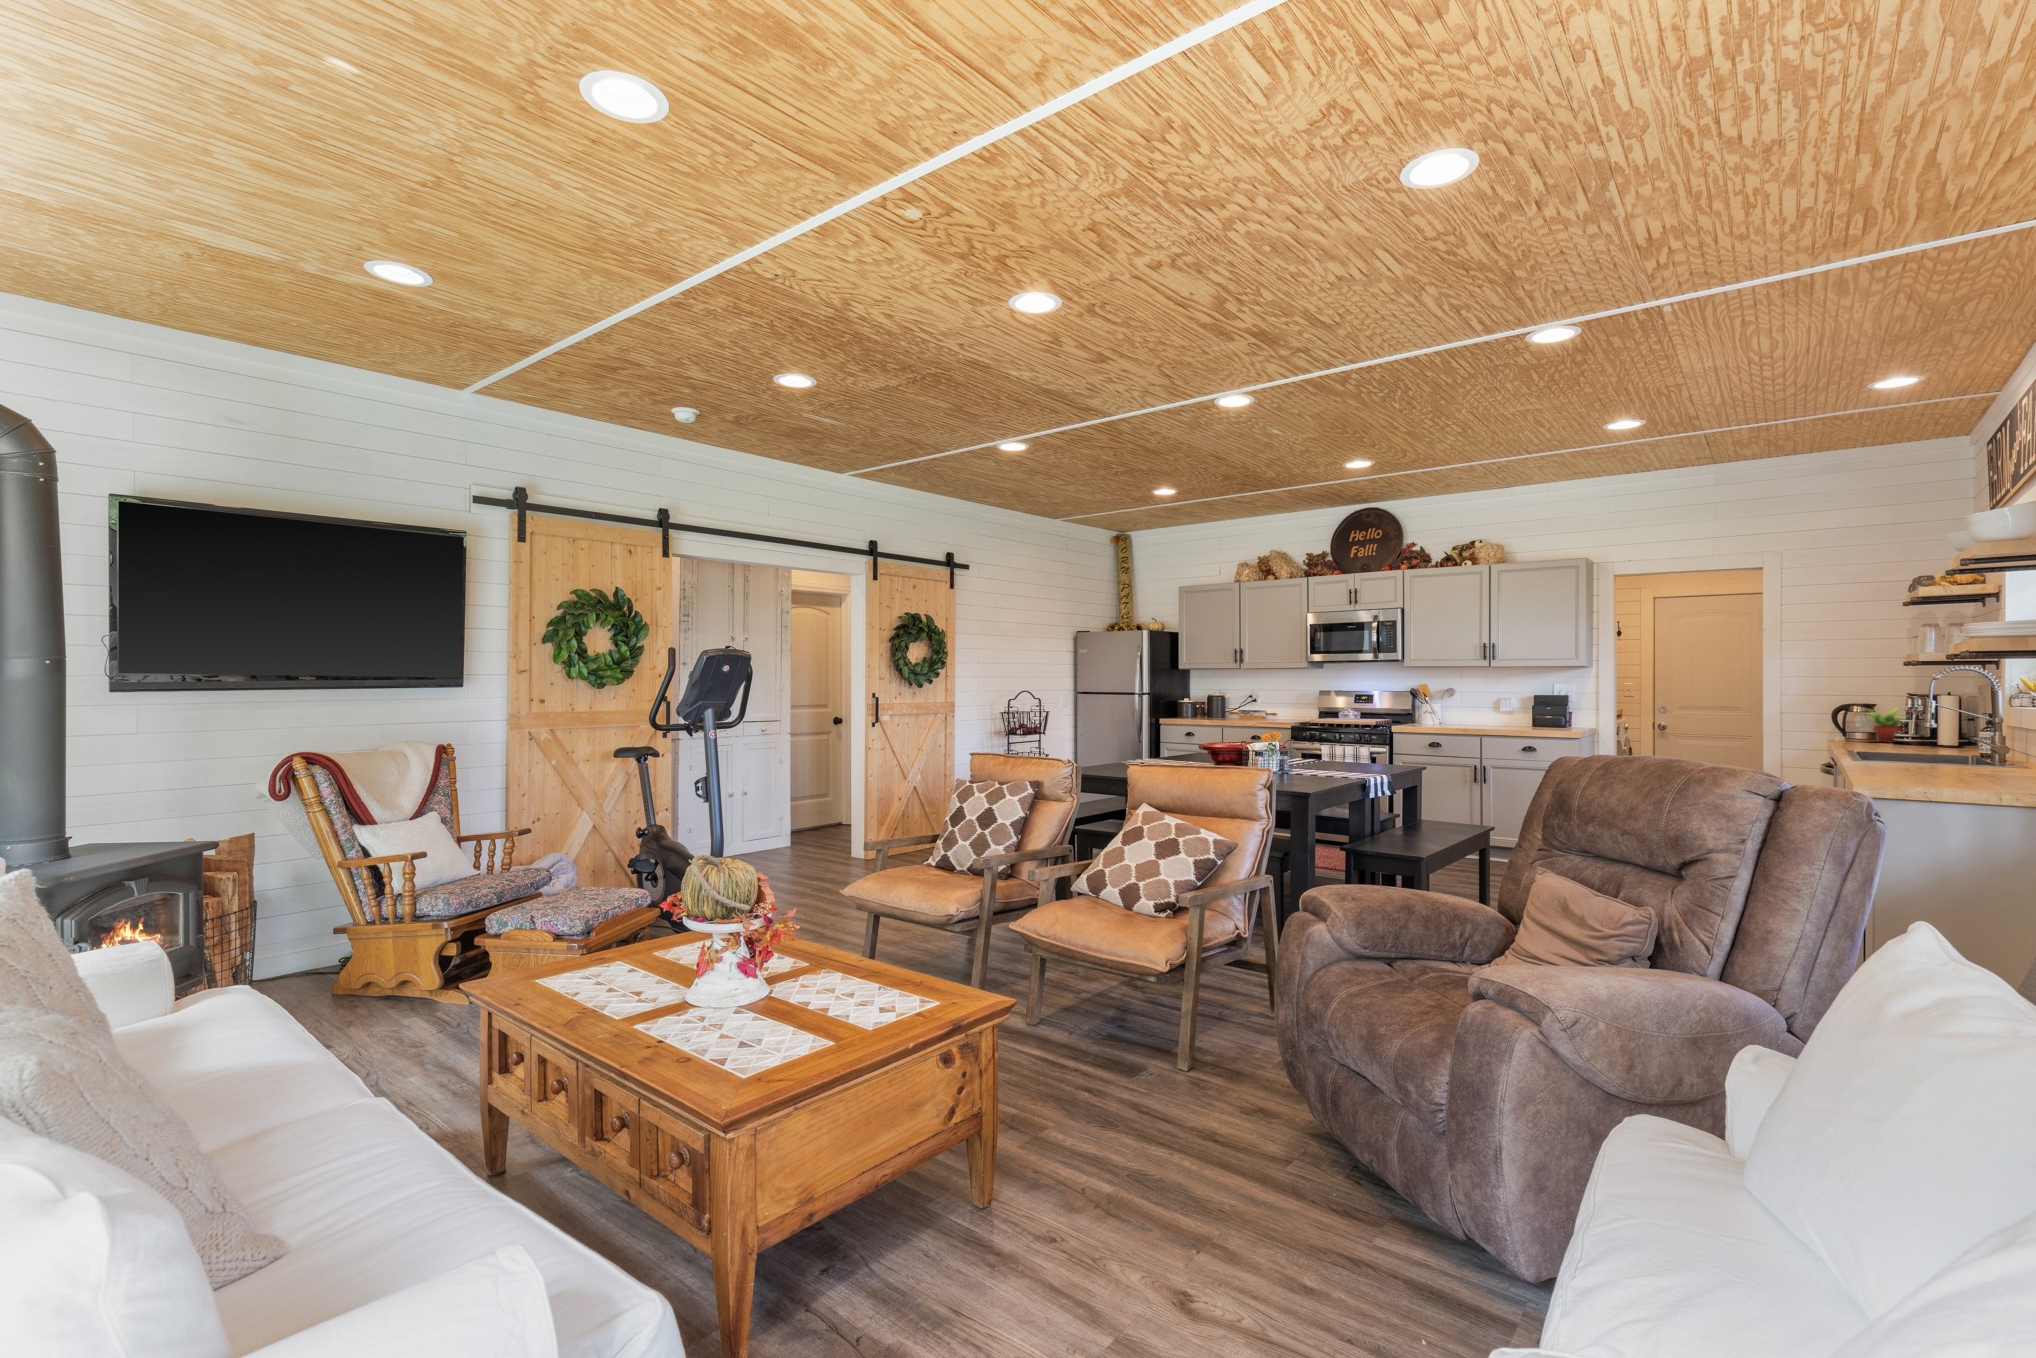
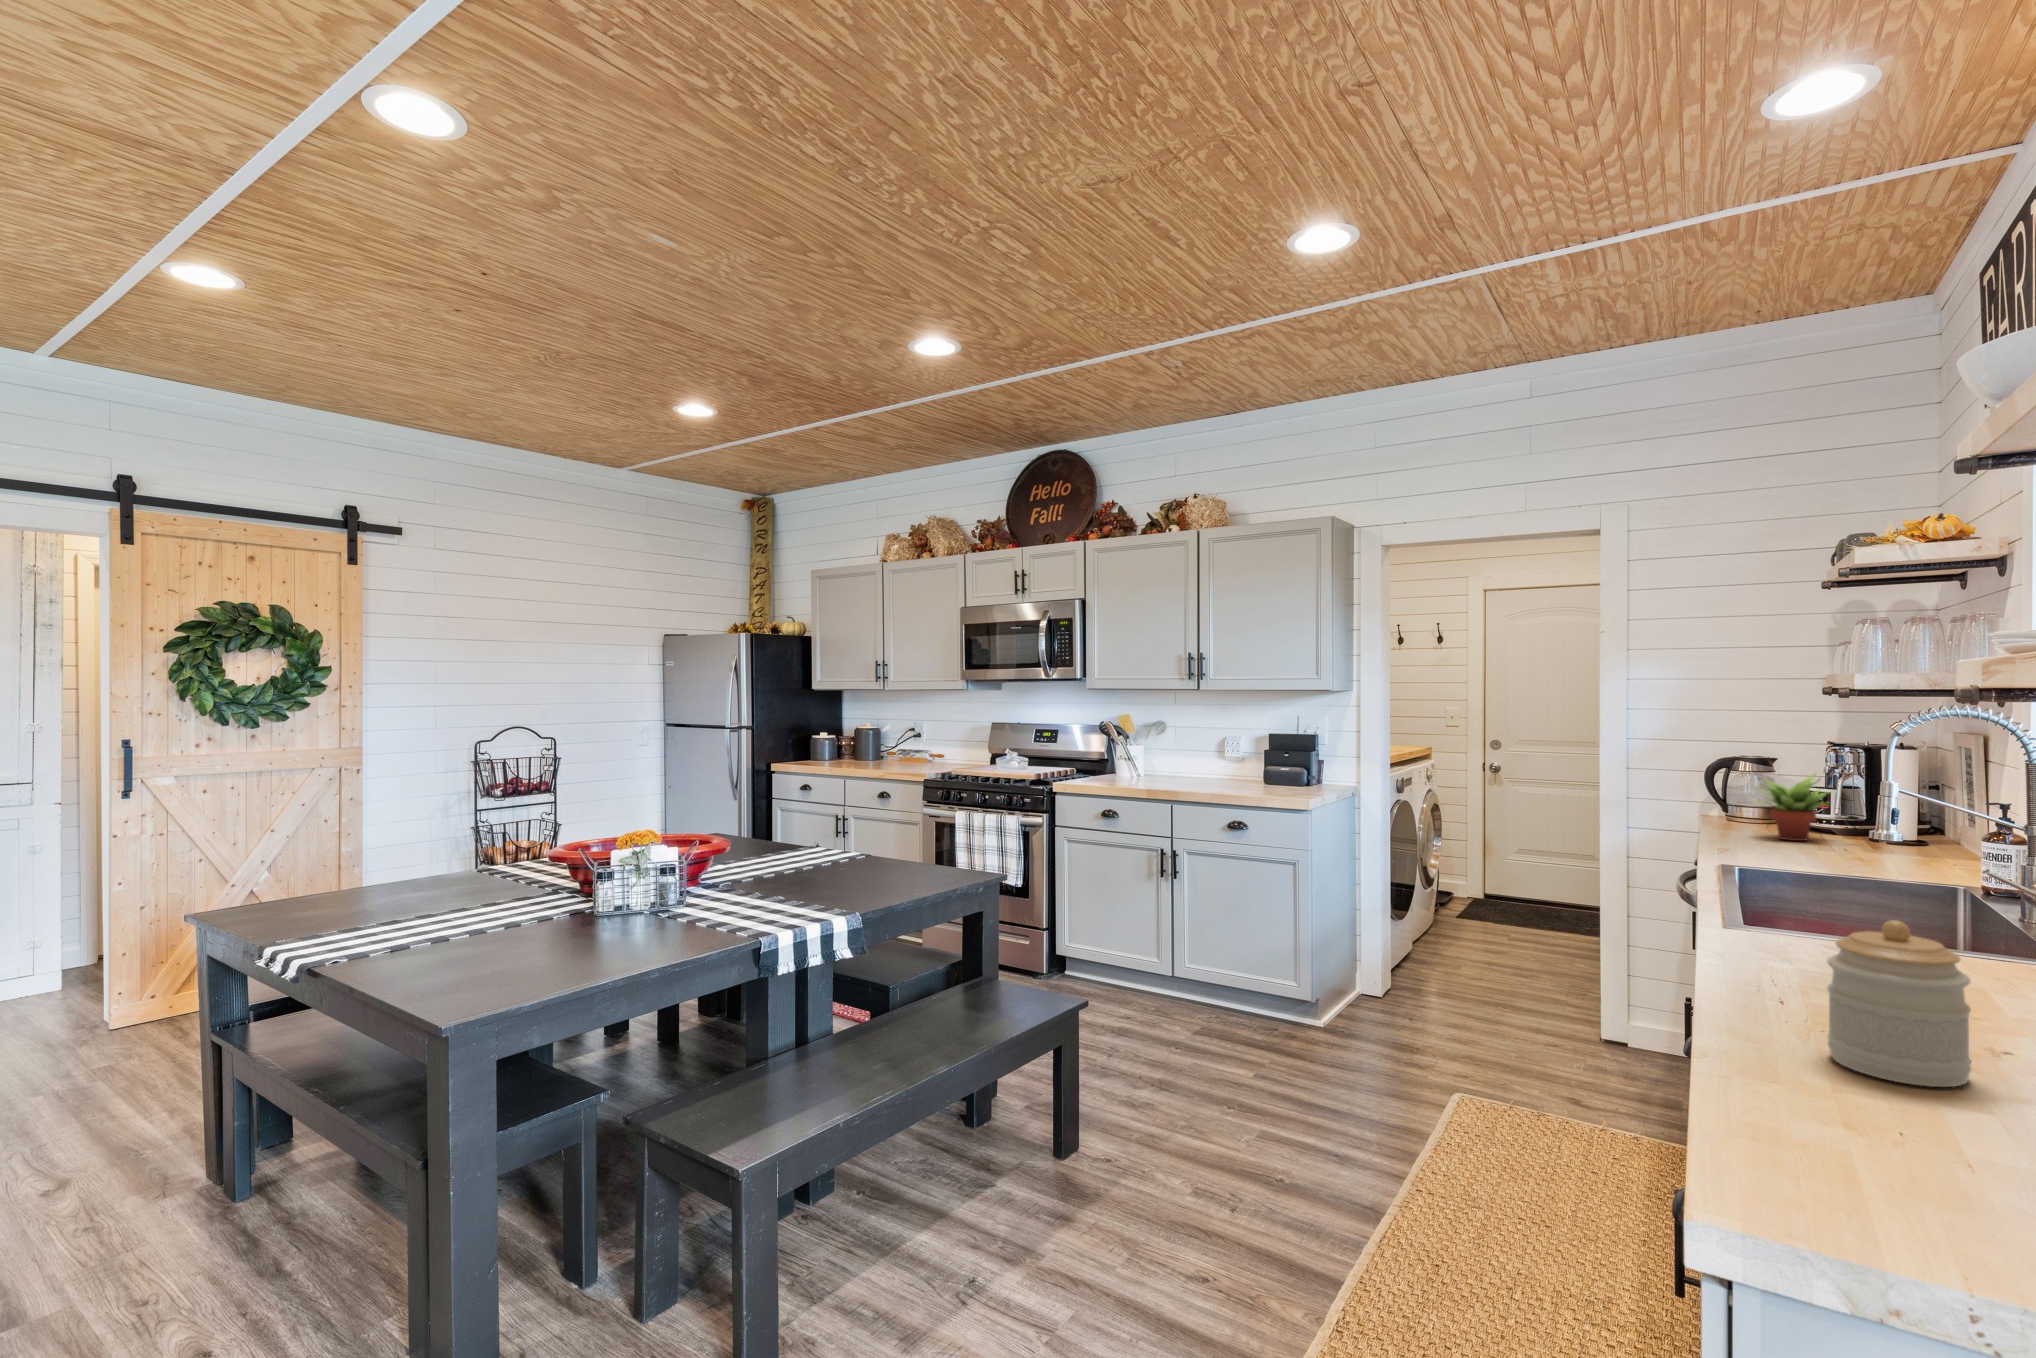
jar: none [1901,726,1946,774] -> present [1827,920,1971,1087]

